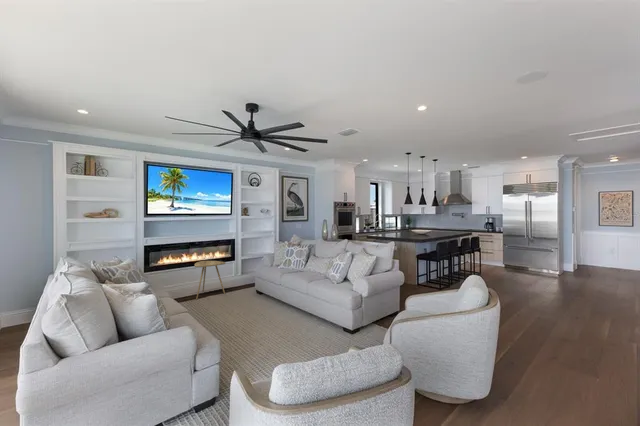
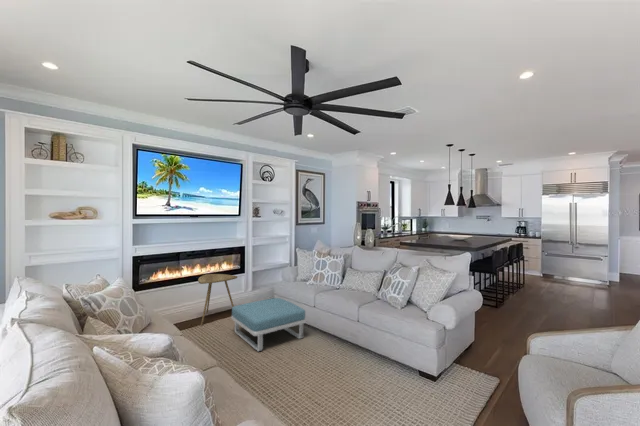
footstool: none [217,279,272,315] -> present [231,298,306,351]

